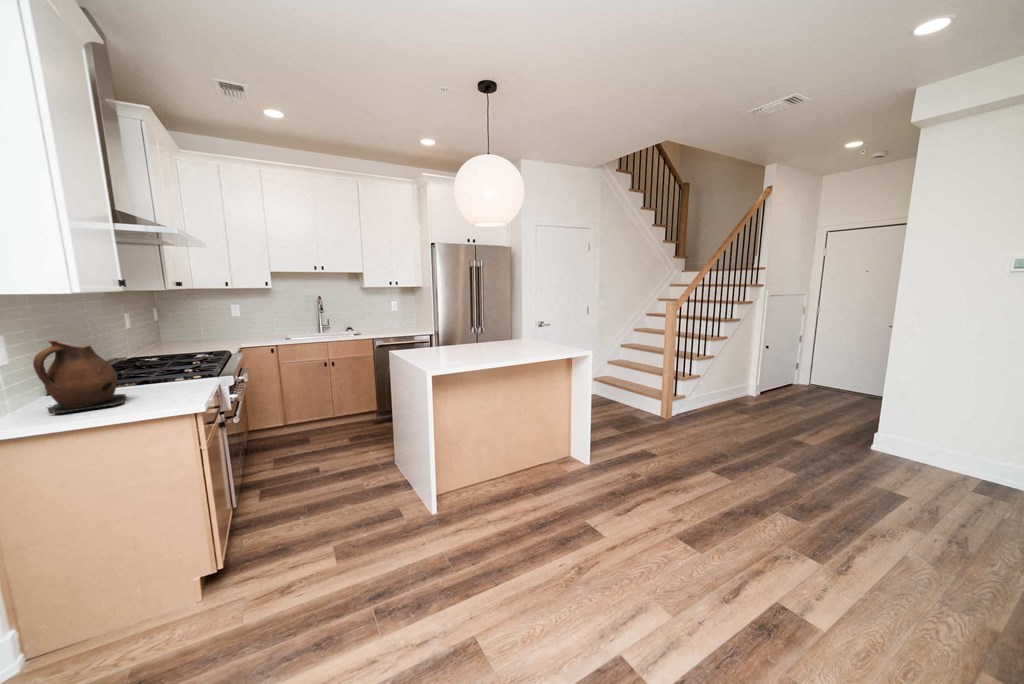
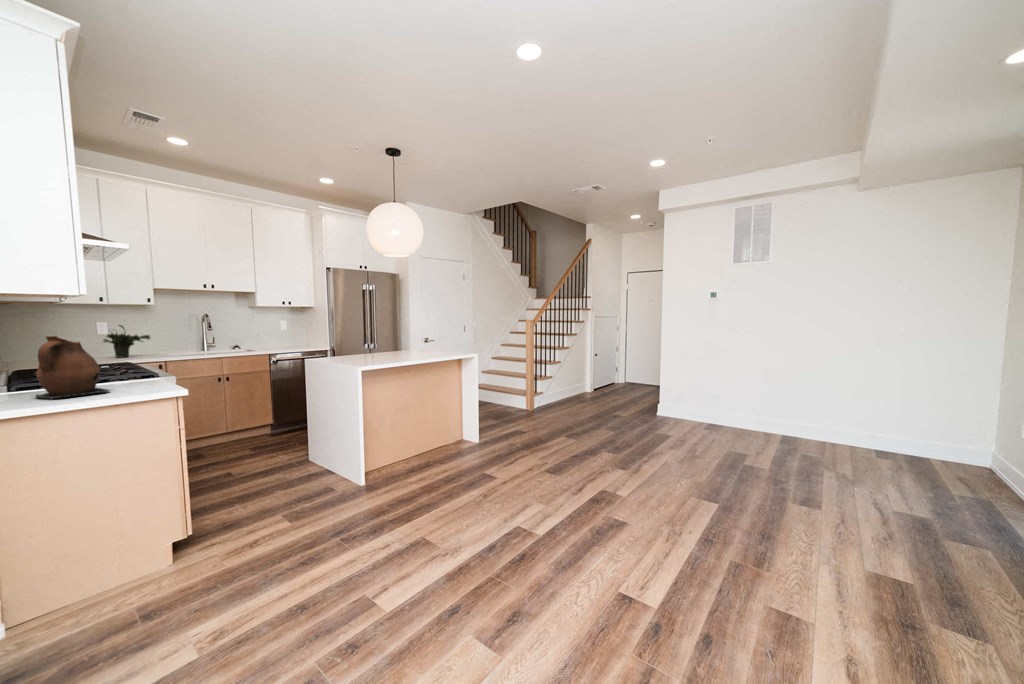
potted plant: none [233,307,272,339] -> present [103,325,150,358]

